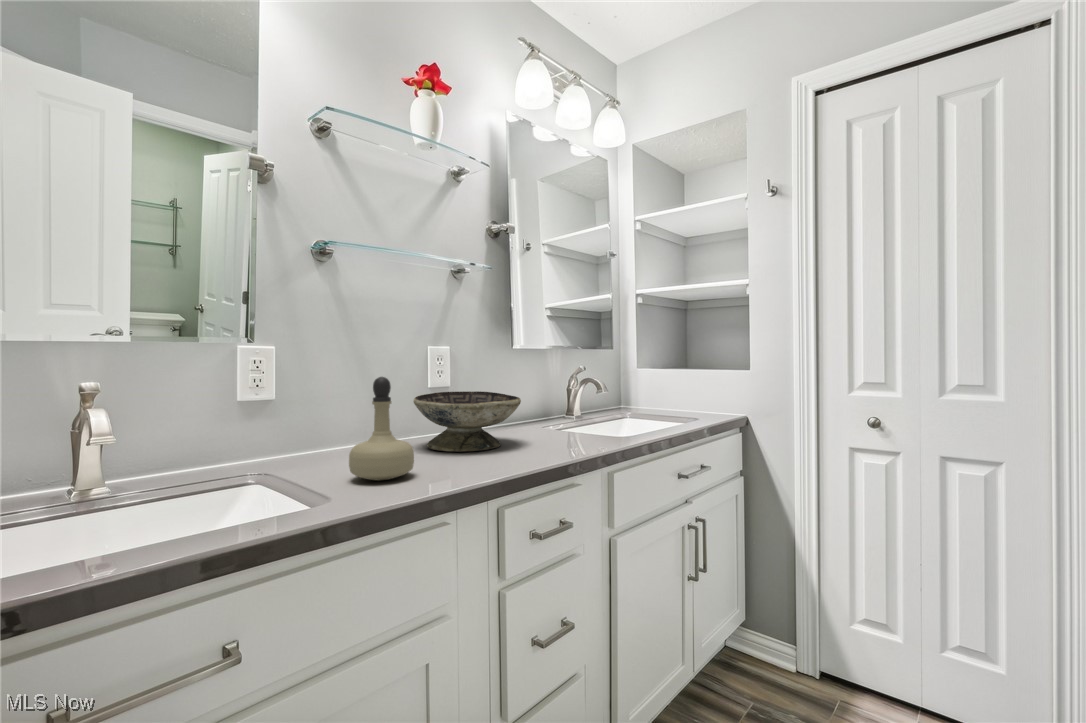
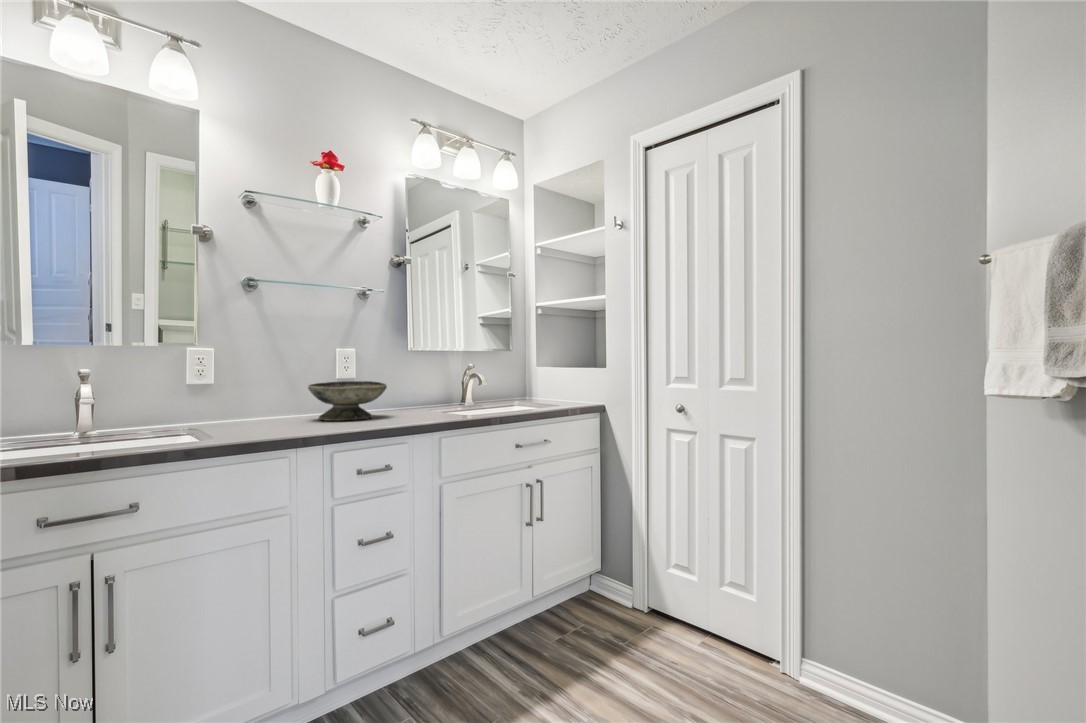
perfume bottle: present [349,377,414,481] -> none [234,366,279,431]

